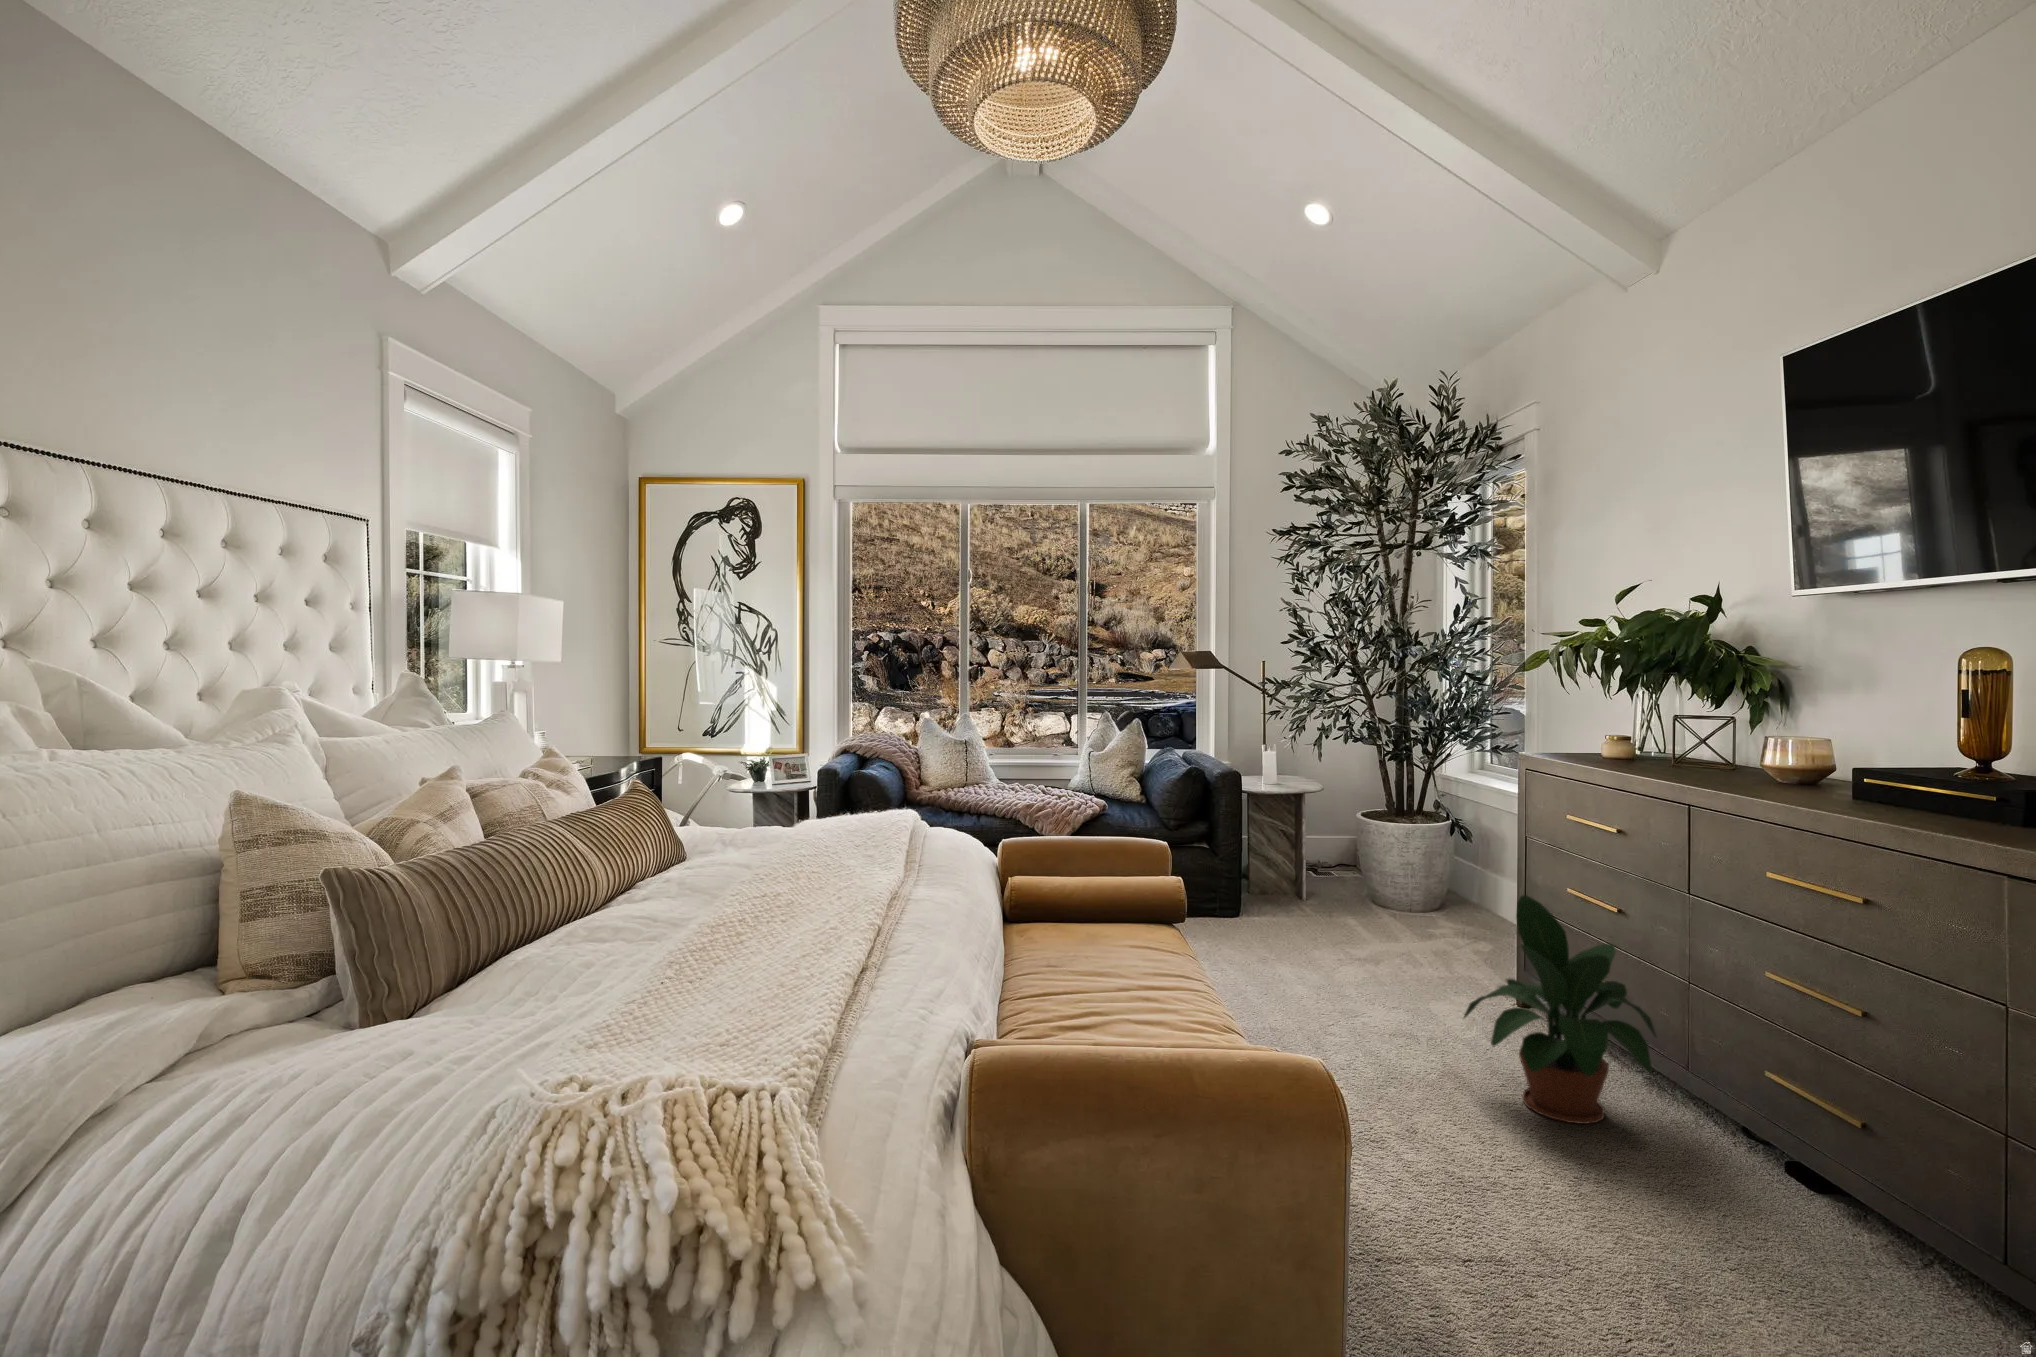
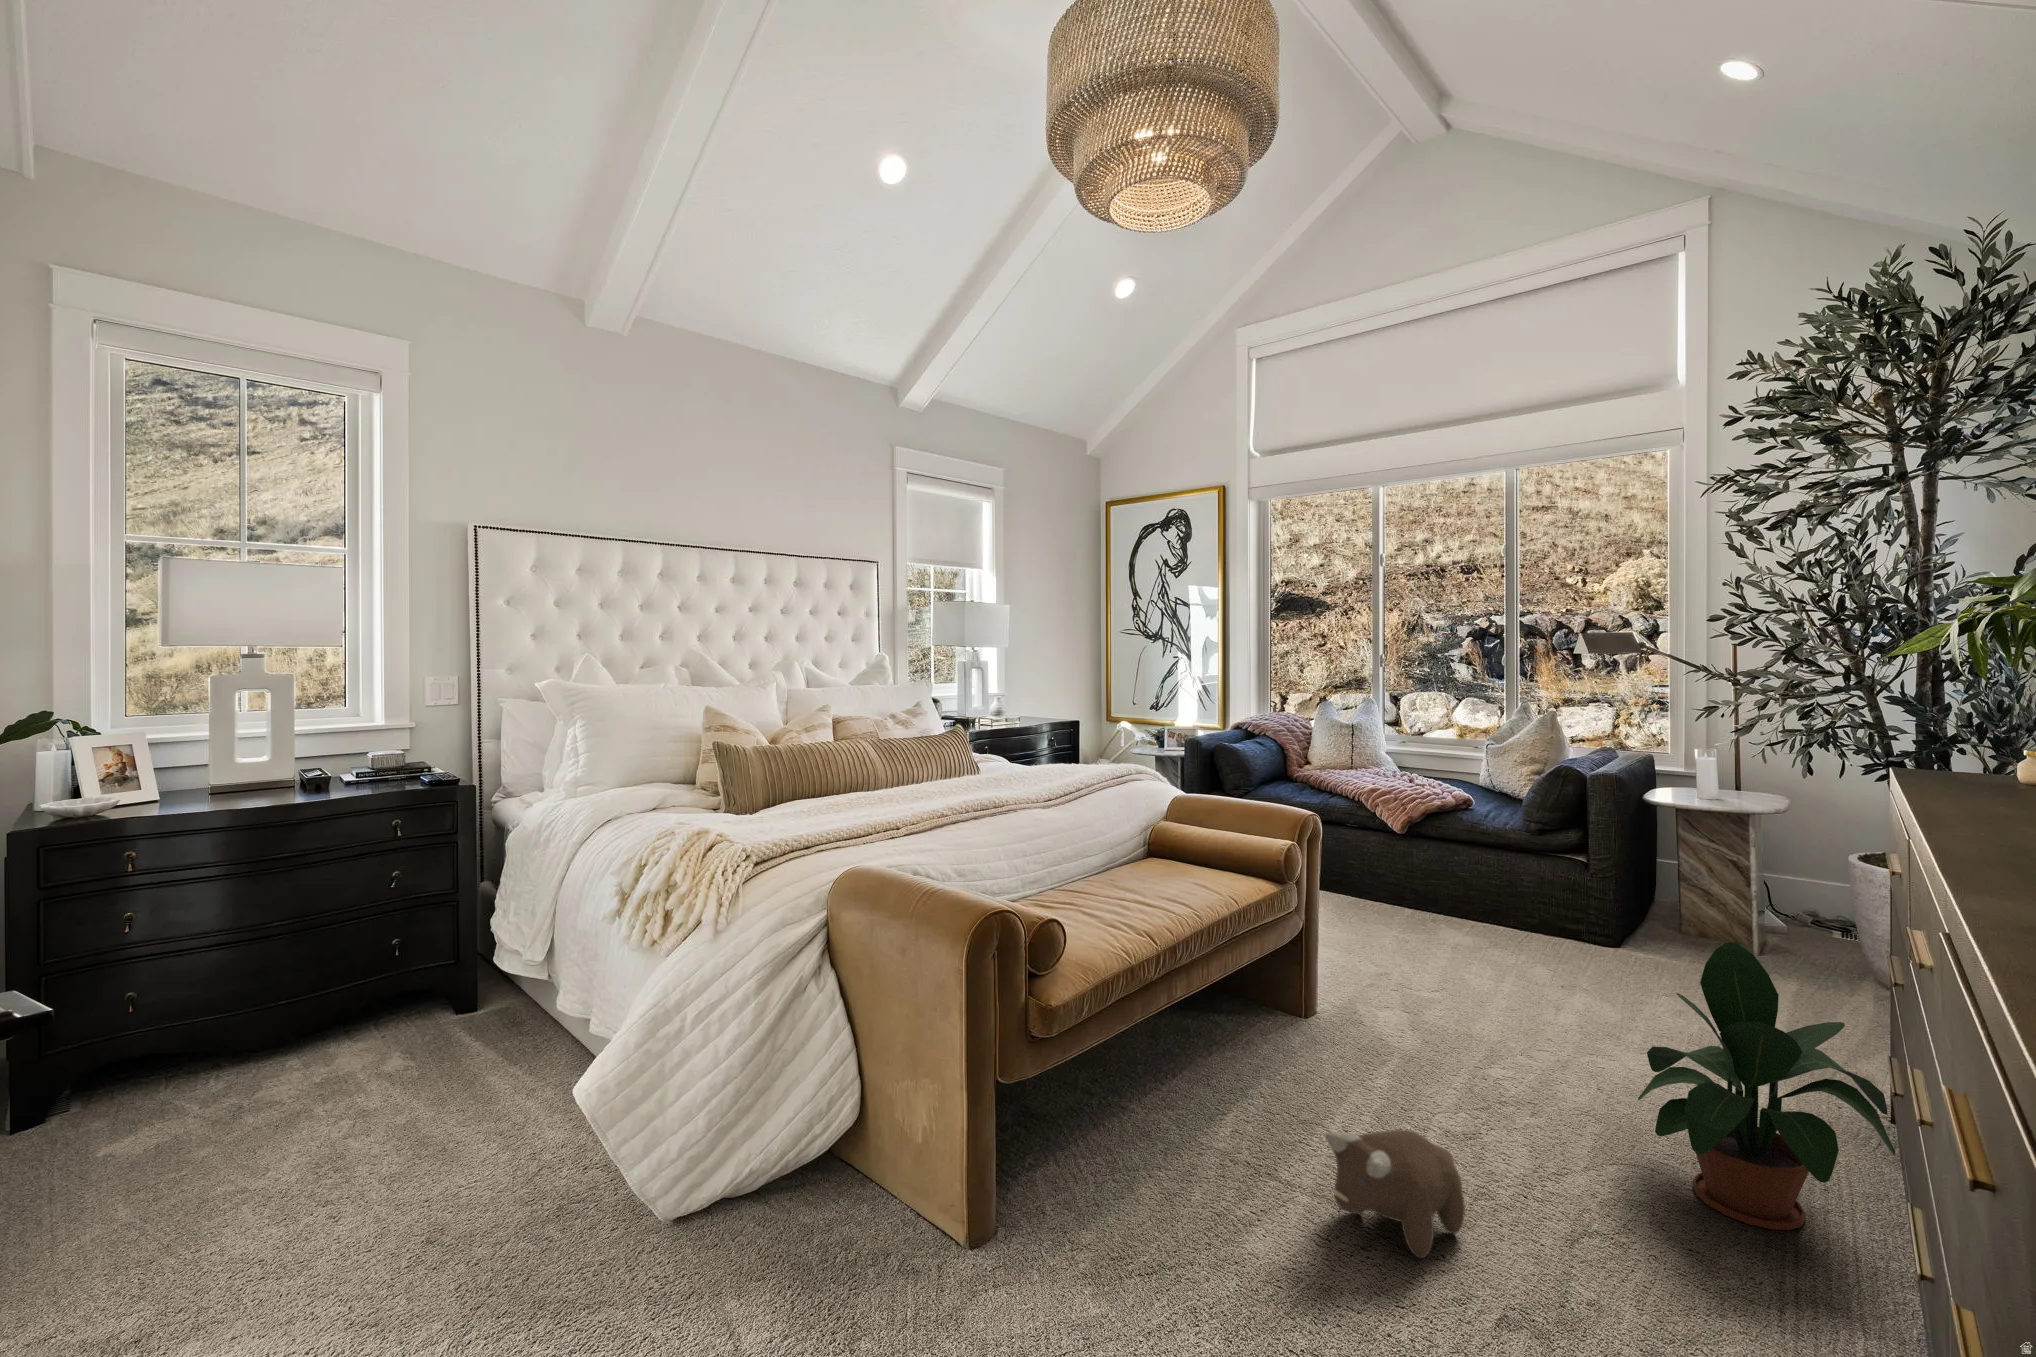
plush toy: none [1392,1130,1509,1255] -> present [1325,1130,1465,1258]

